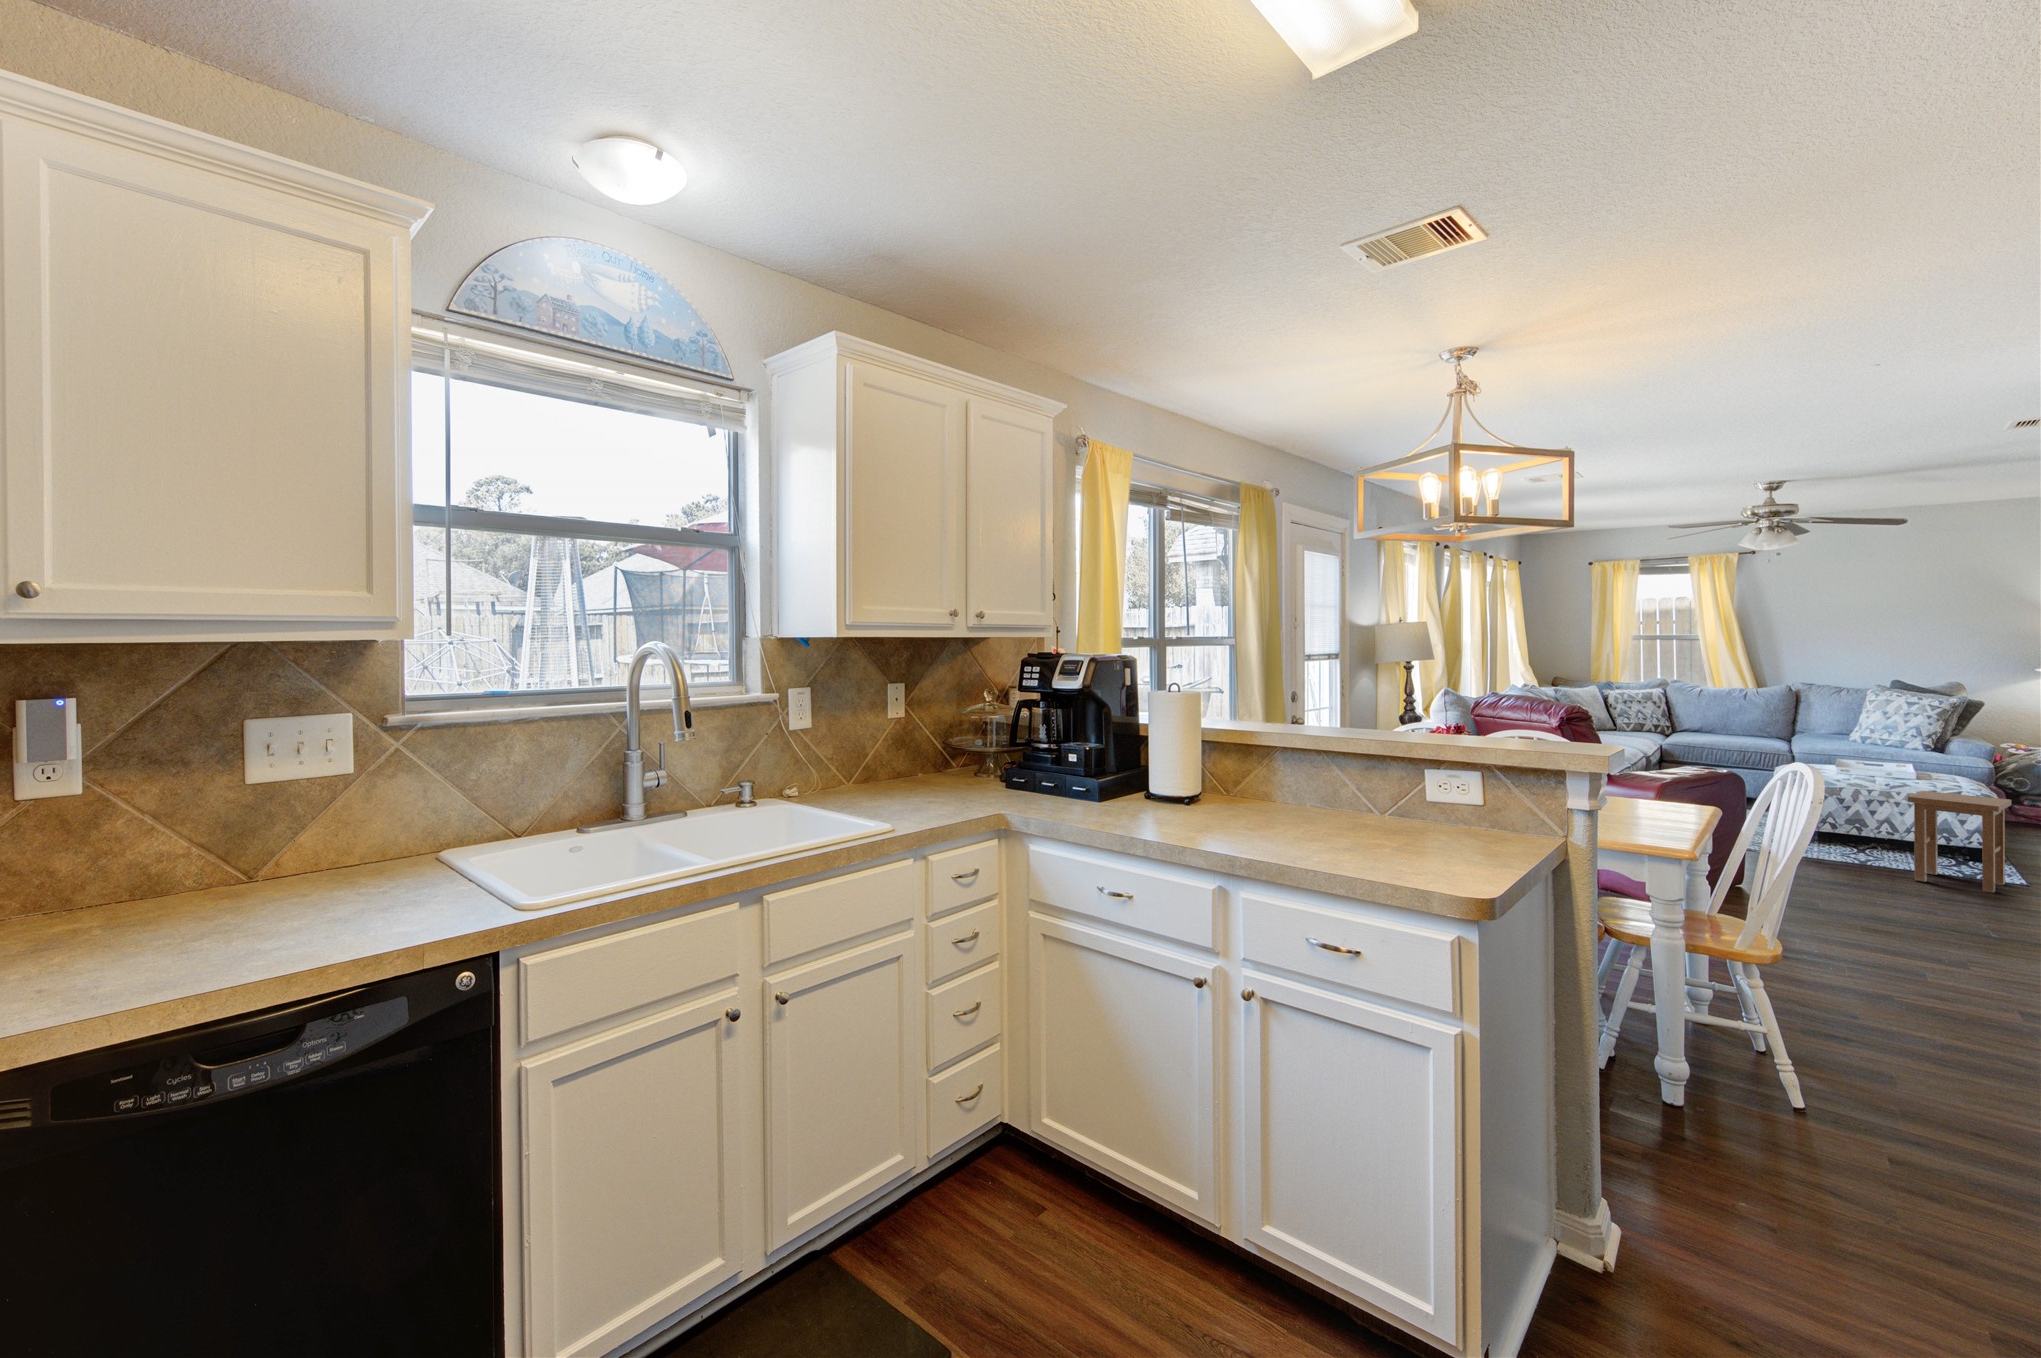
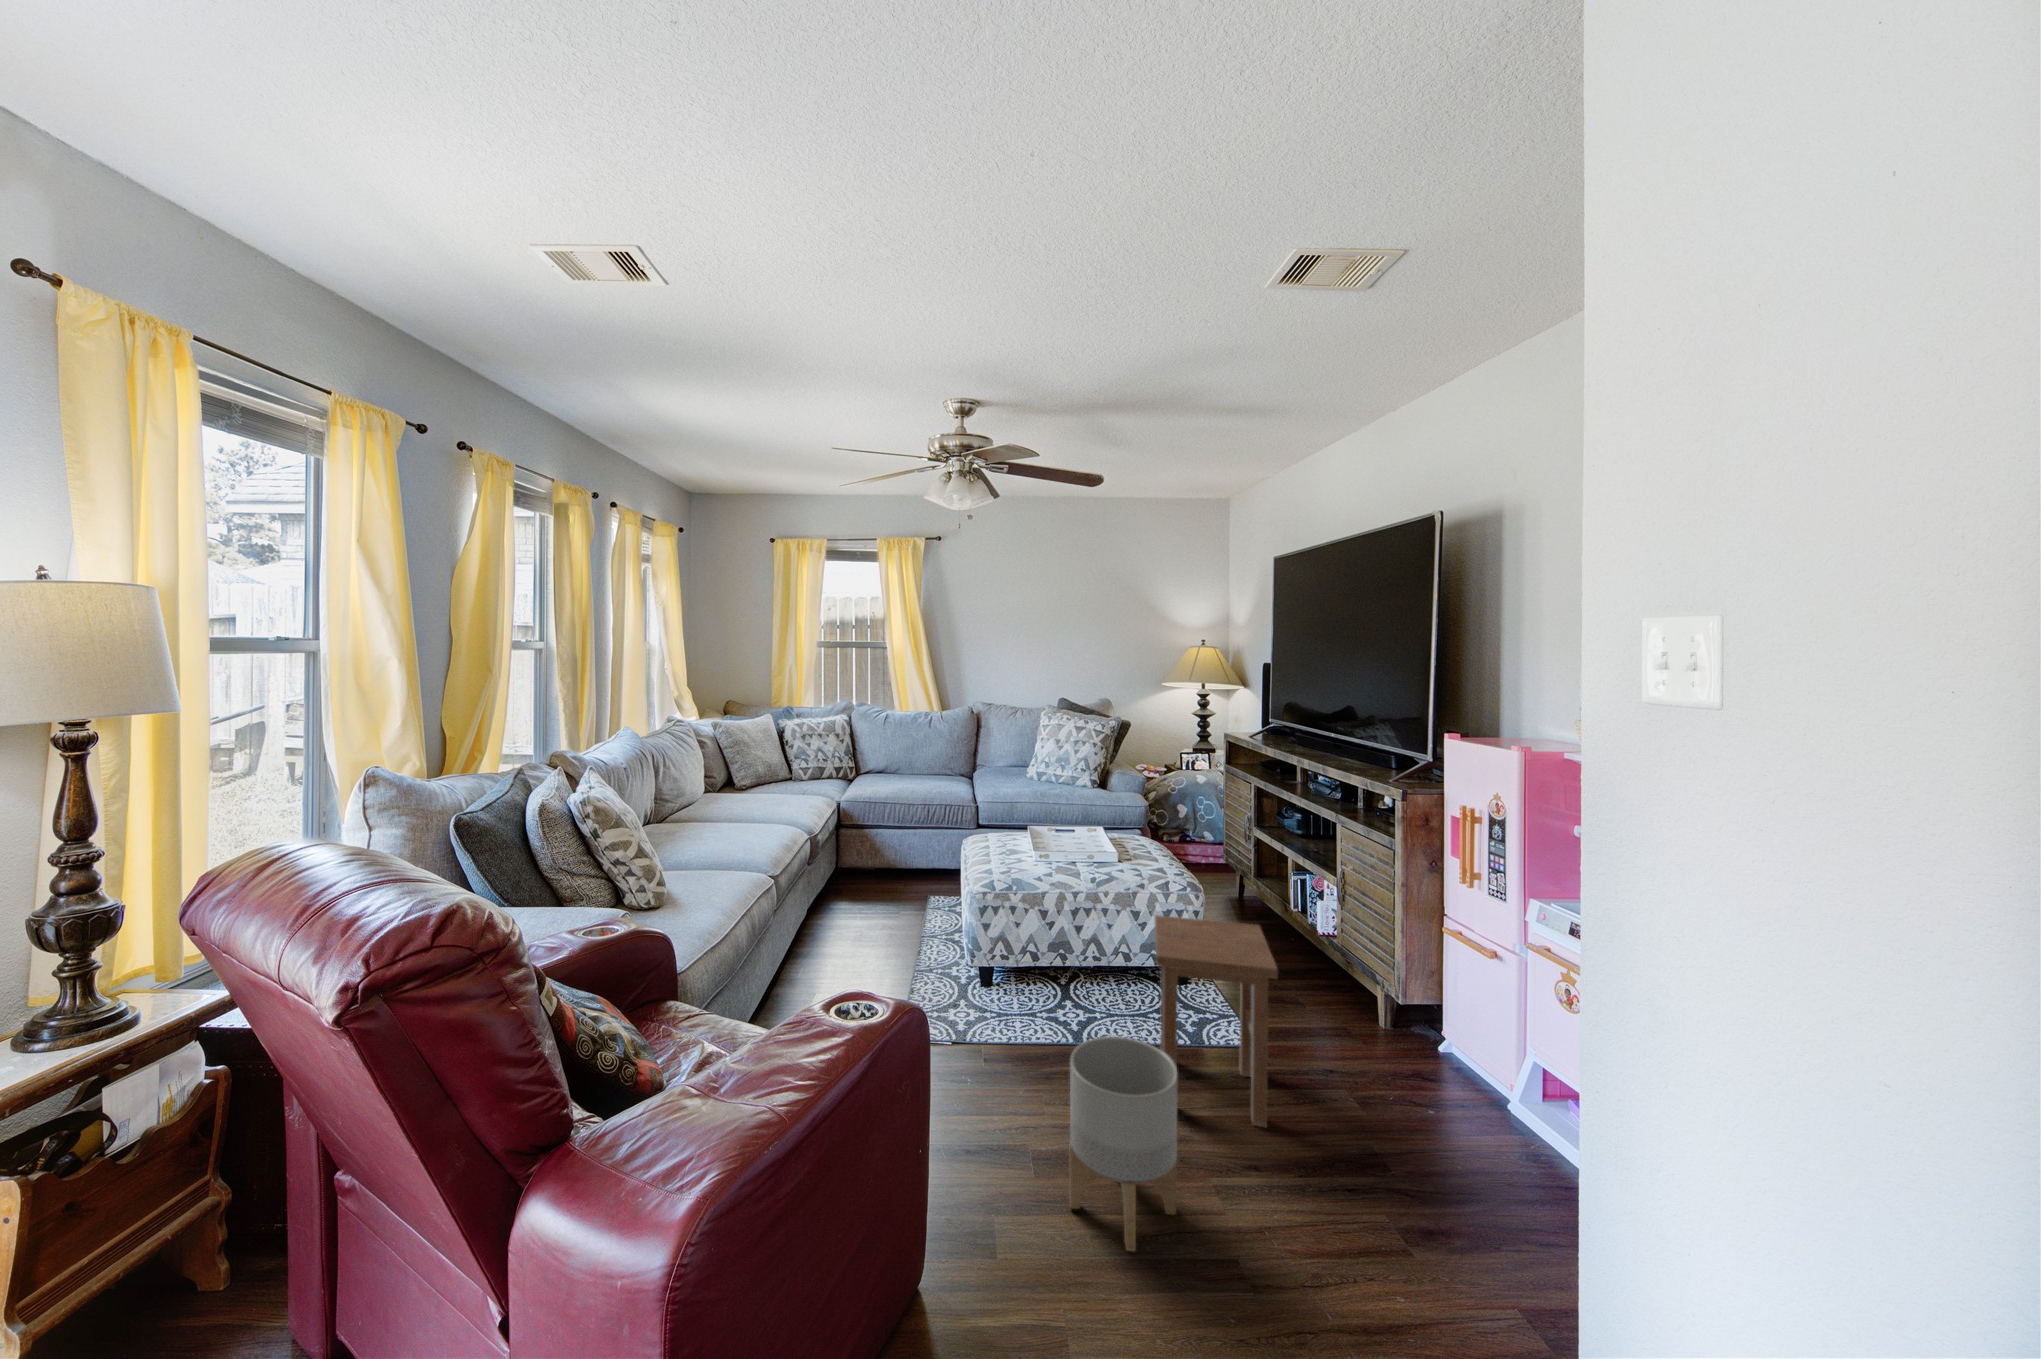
planter: none [1832,818,1901,894] -> present [1069,1036,1177,1251]

